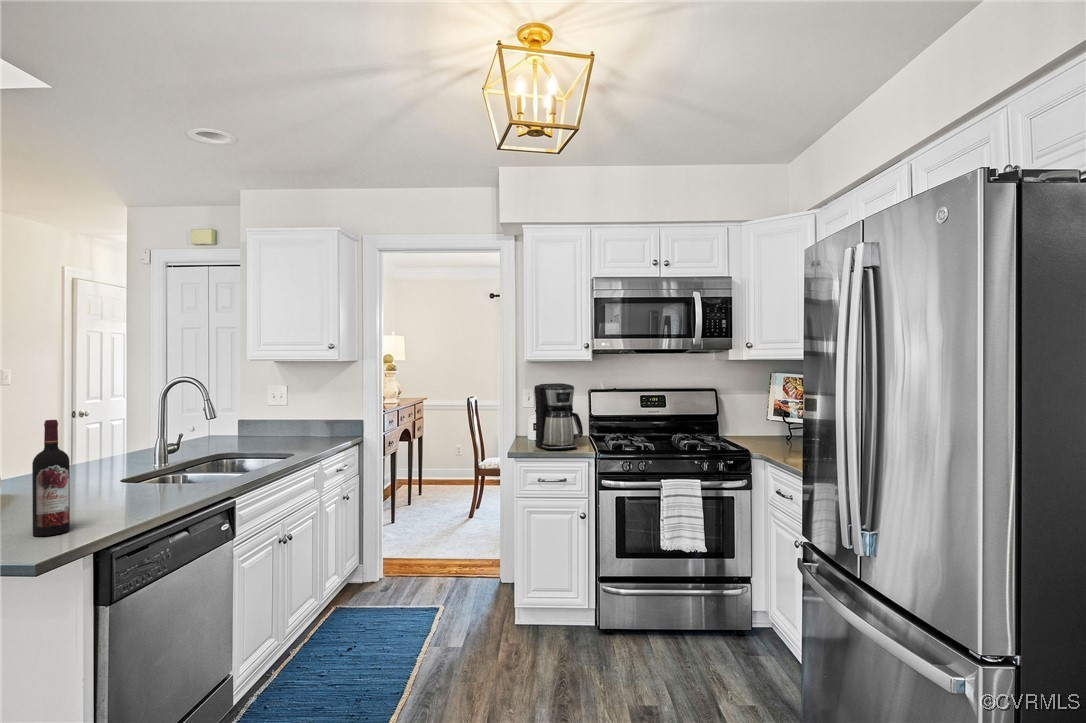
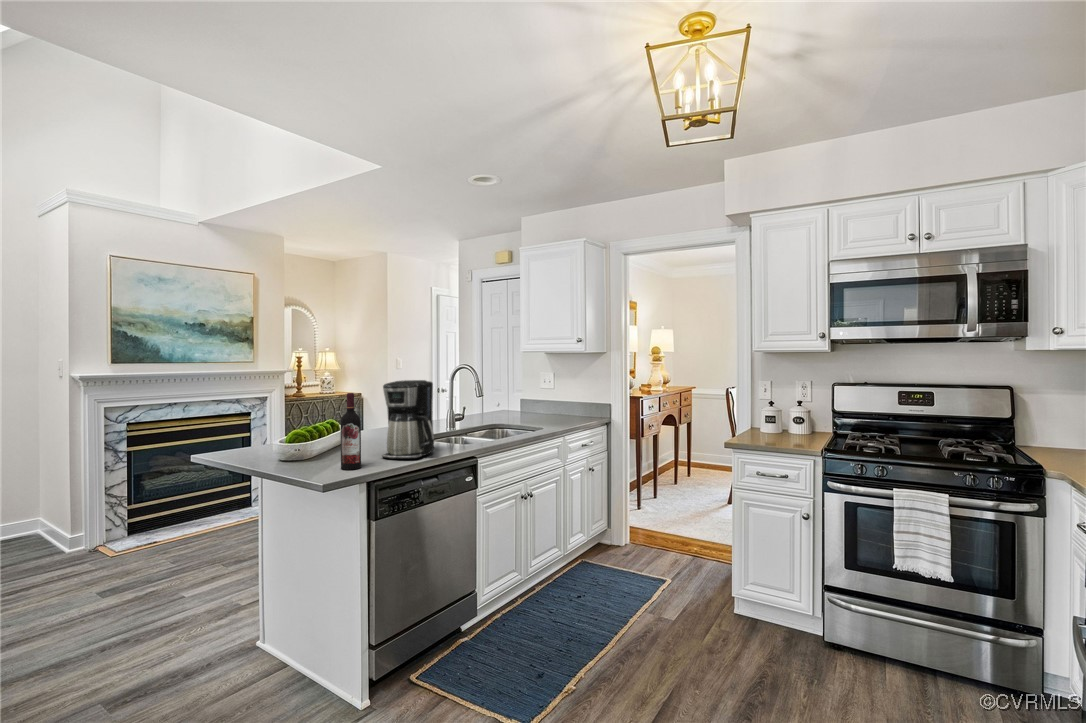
coffee maker: present [535,383,583,450] -> present [382,380,434,459]

